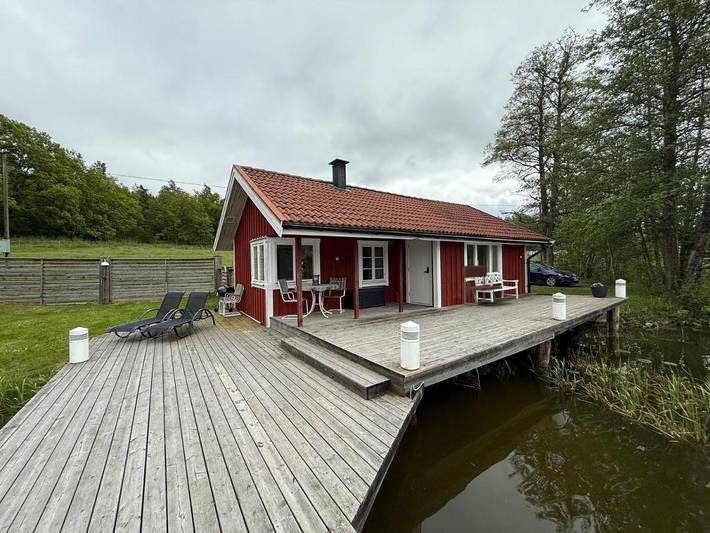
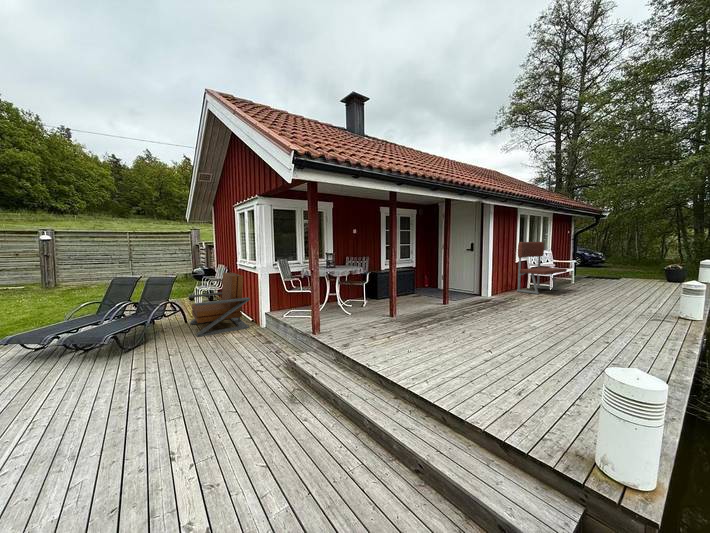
lounge chair: none [216,289,259,332] -> present [189,273,250,337]

